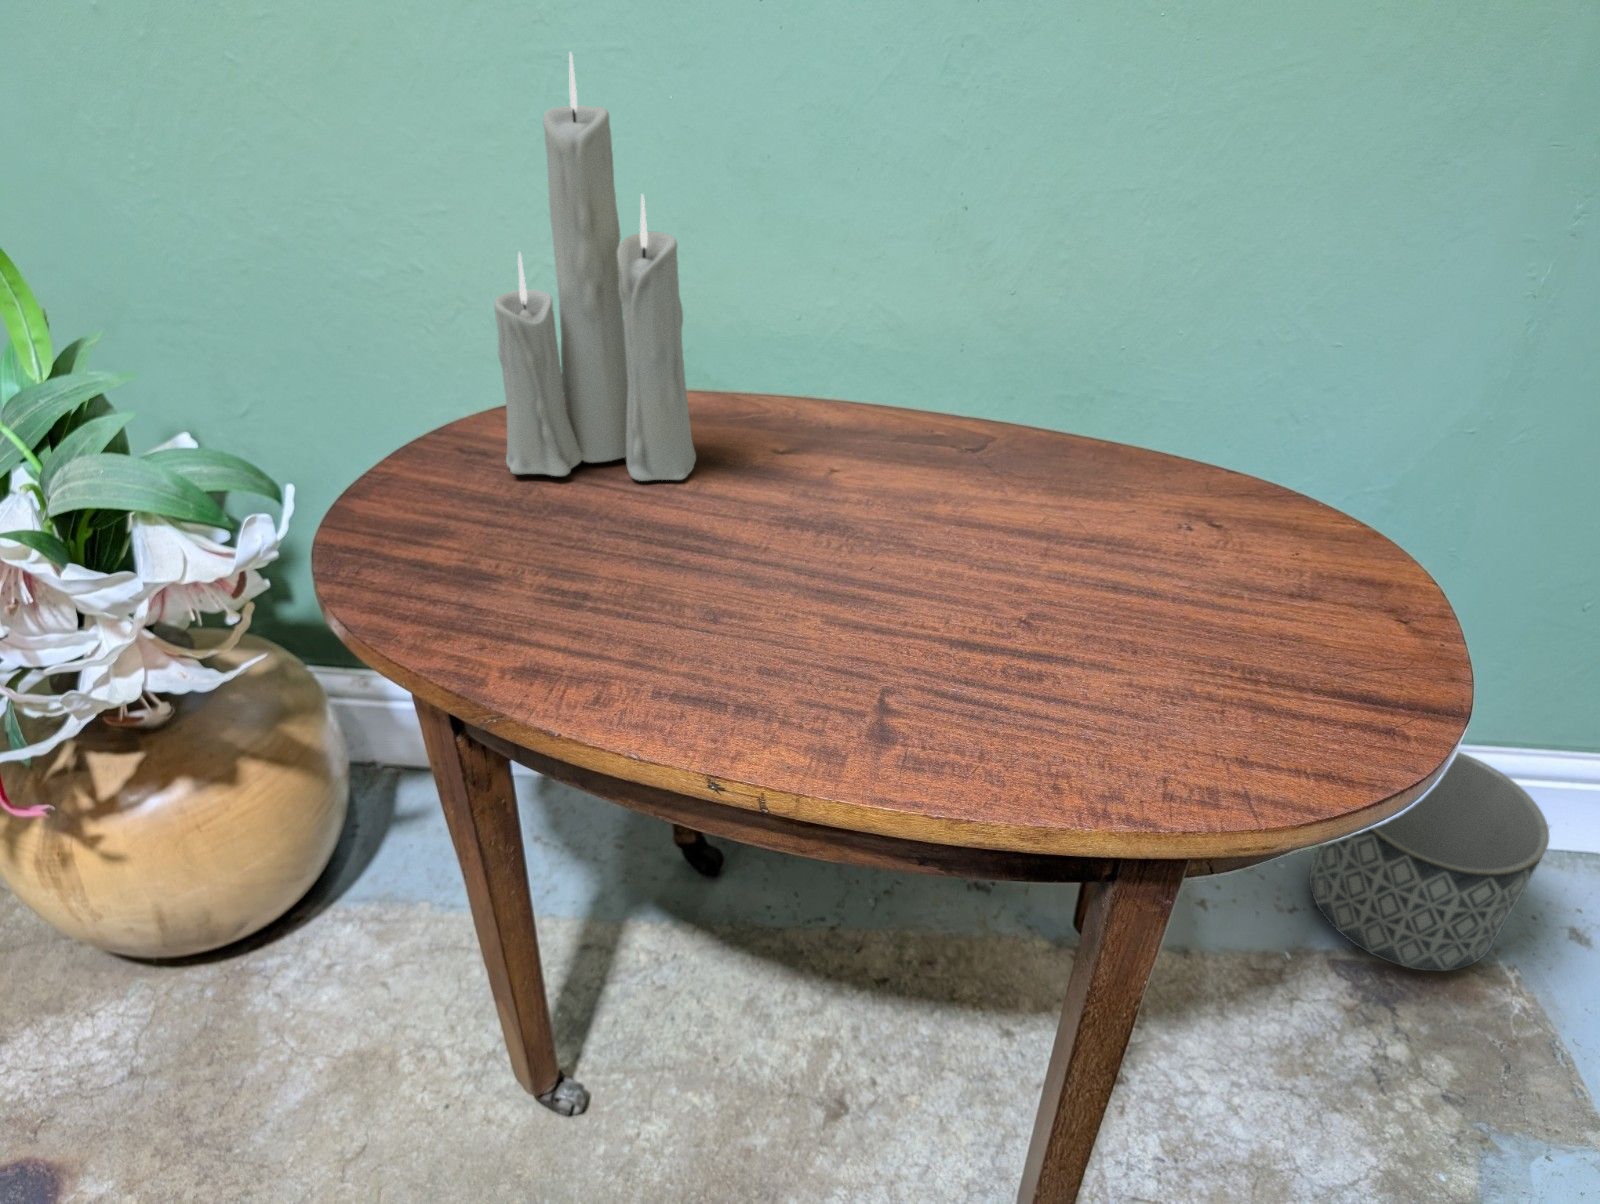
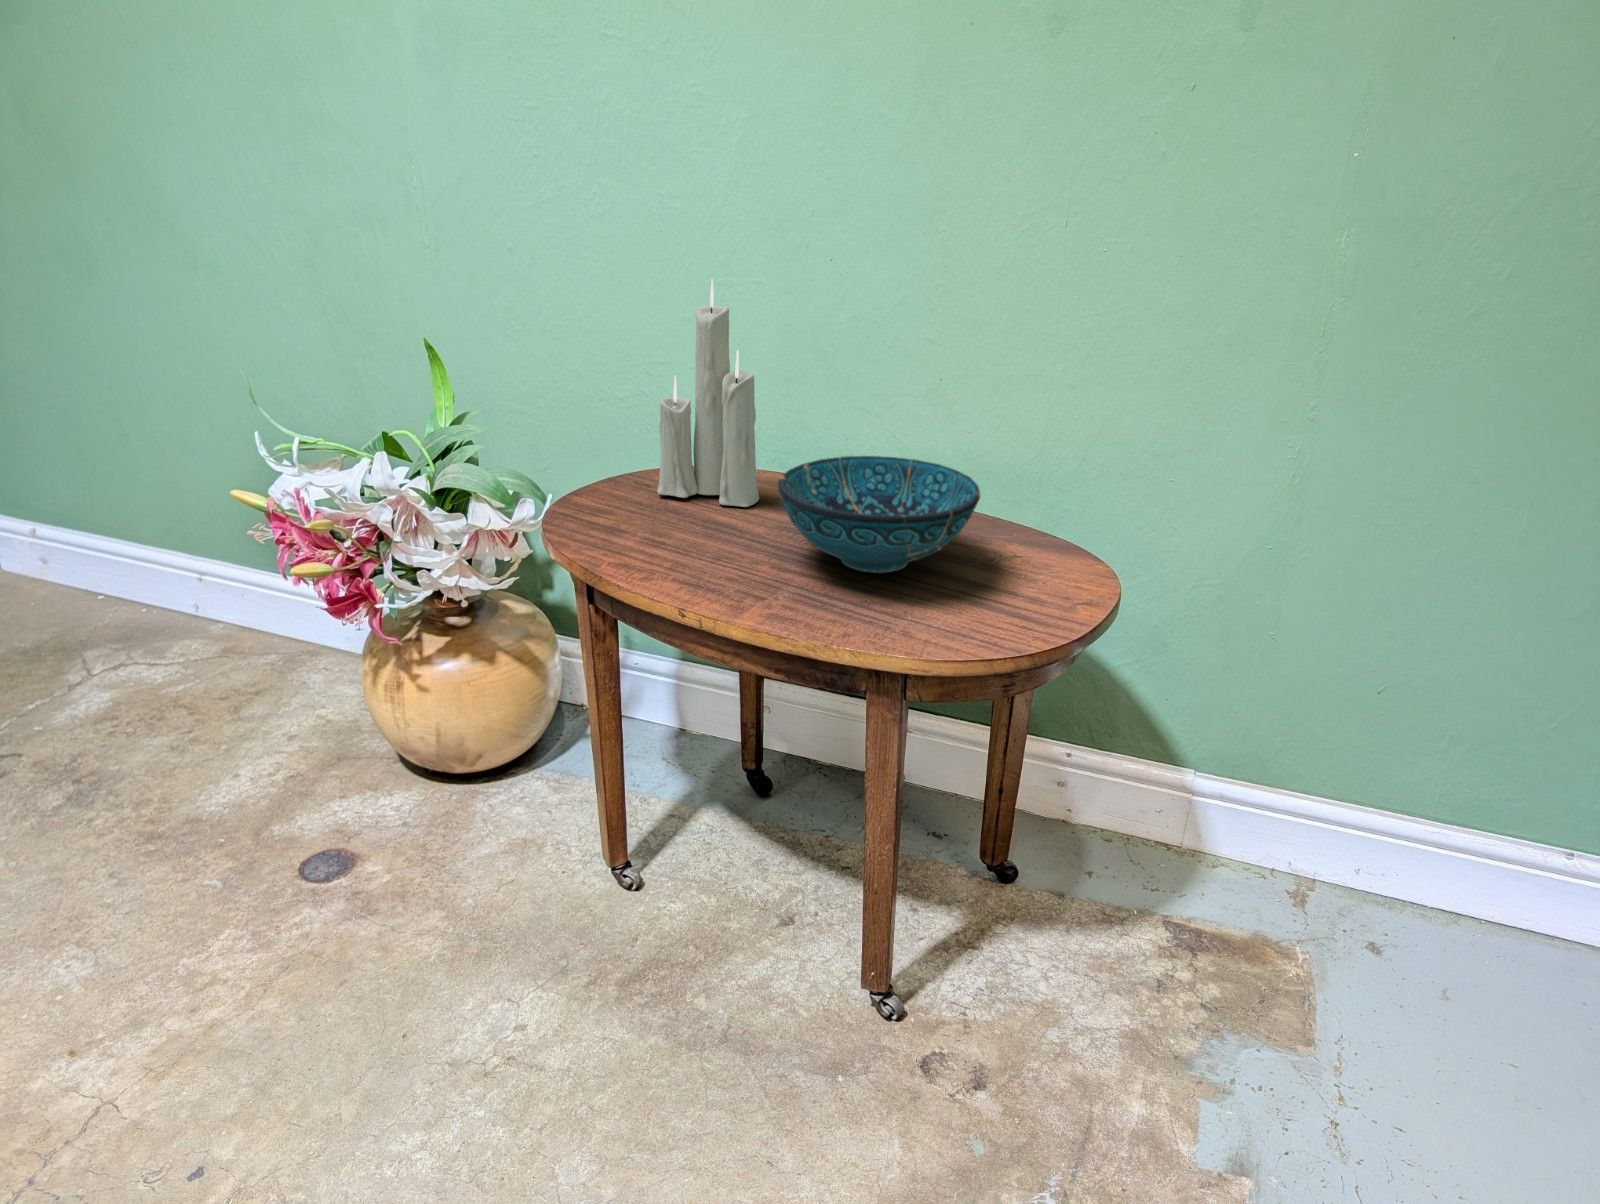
decorative bowl: none [803,371,1186,606] -> present [778,456,980,573]
planter: present [1309,752,1549,971] -> none [1168,777,1326,940]

